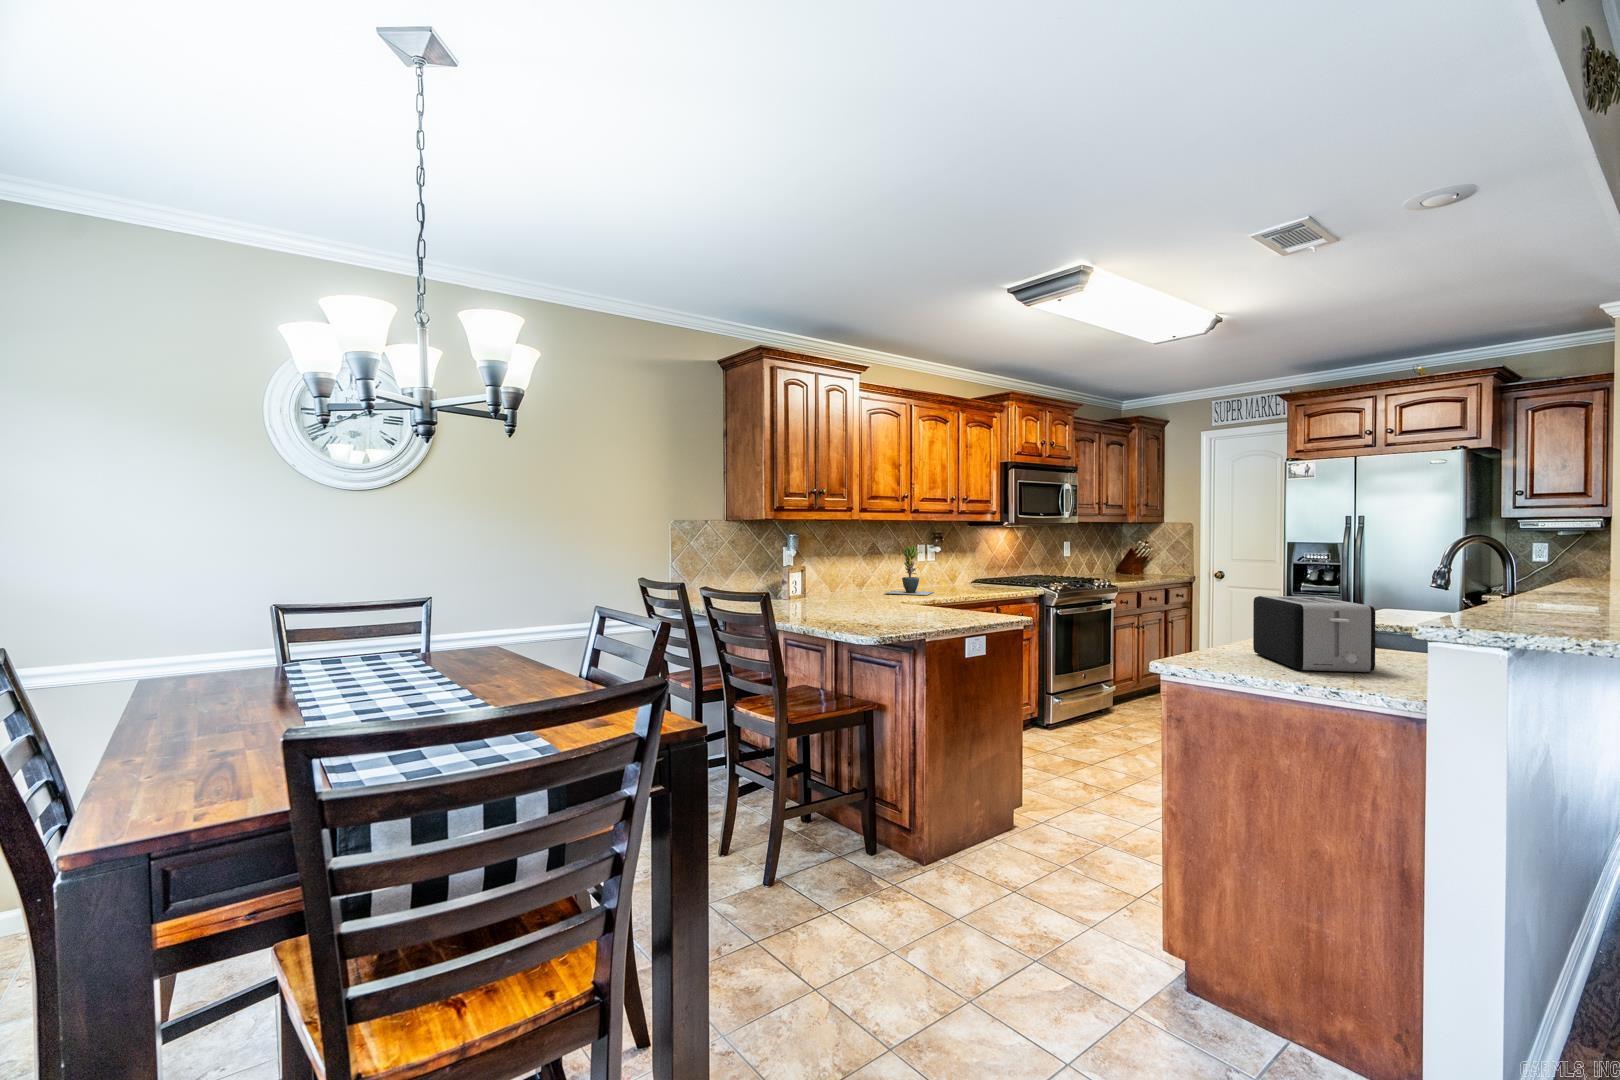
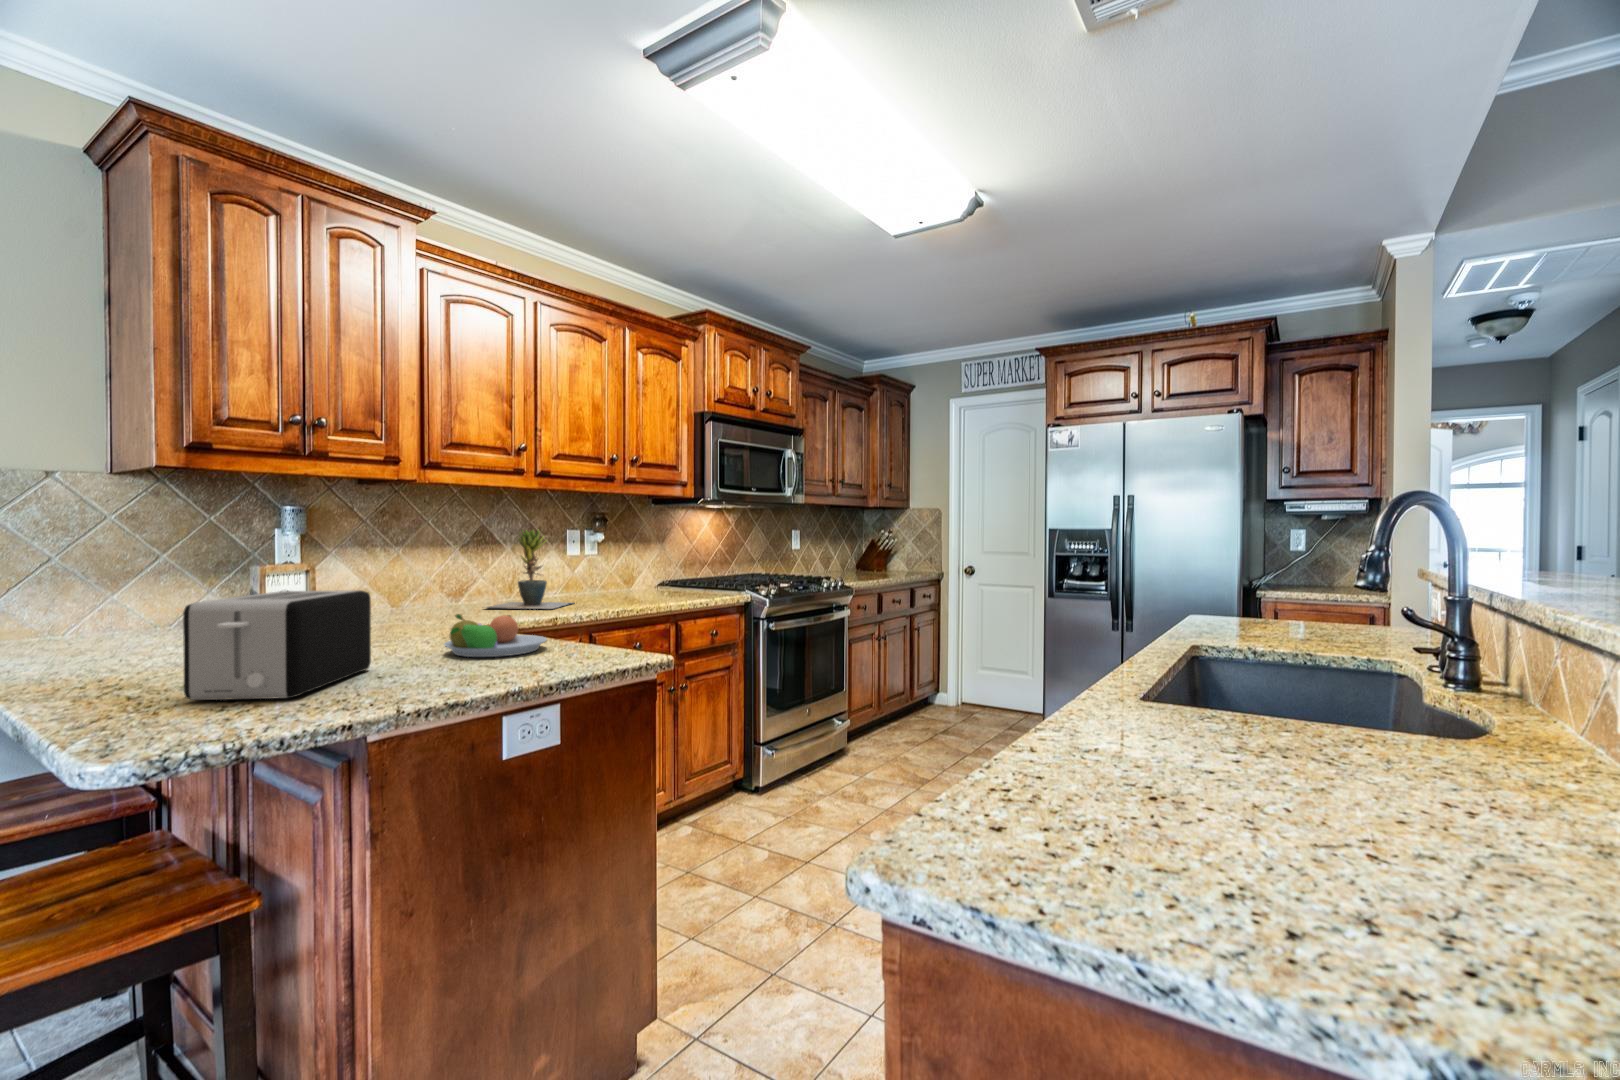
fruit bowl: none [911,593,961,615] -> present [444,614,547,657]
toaster: present [1253,596,1375,672] -> present [183,590,371,700]

